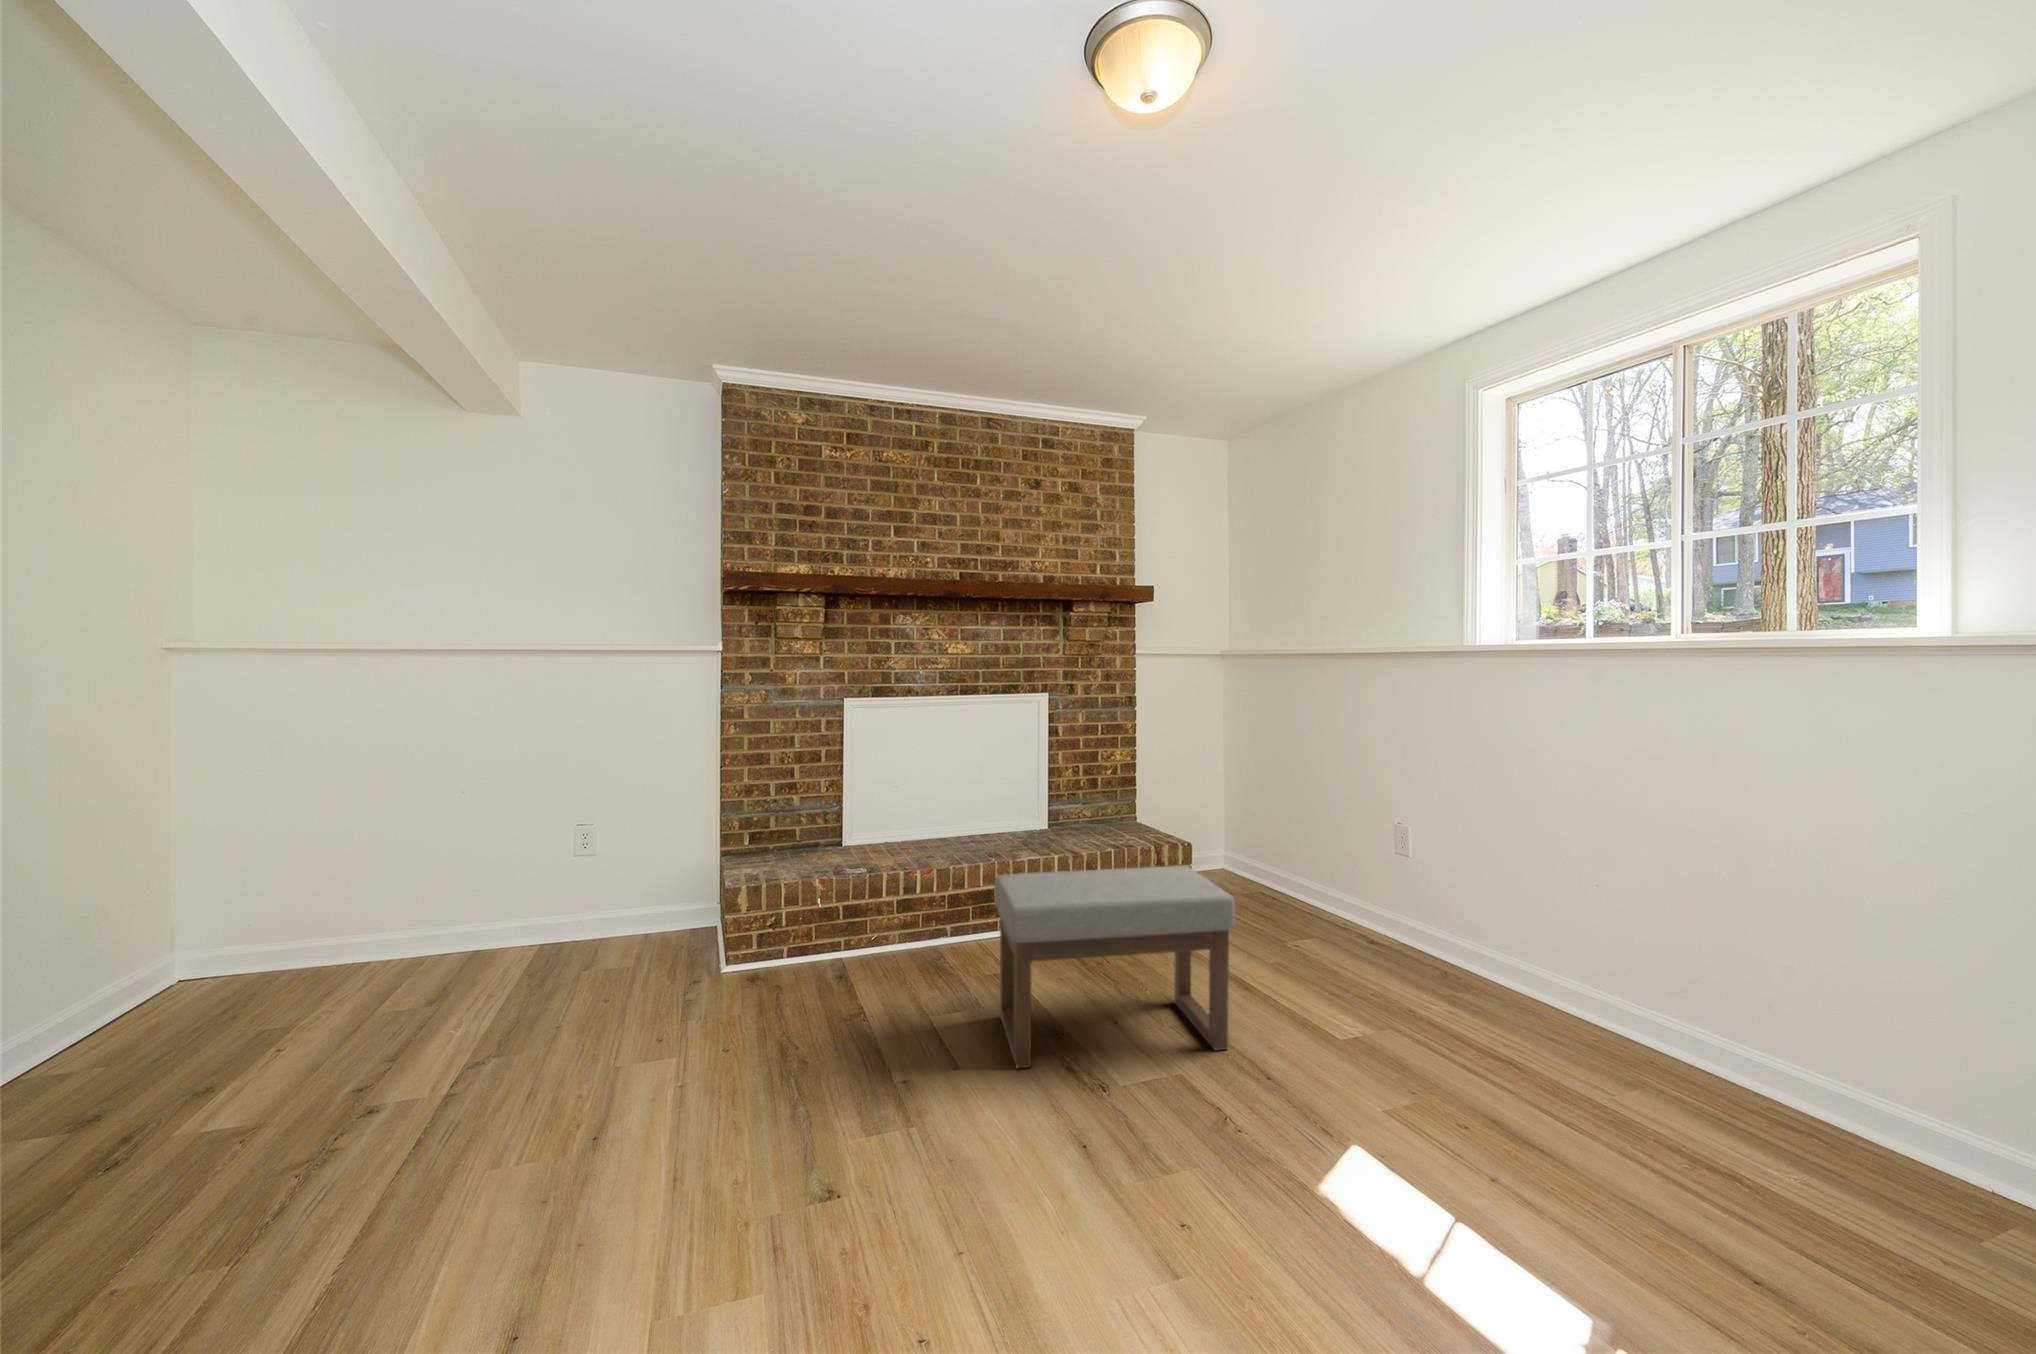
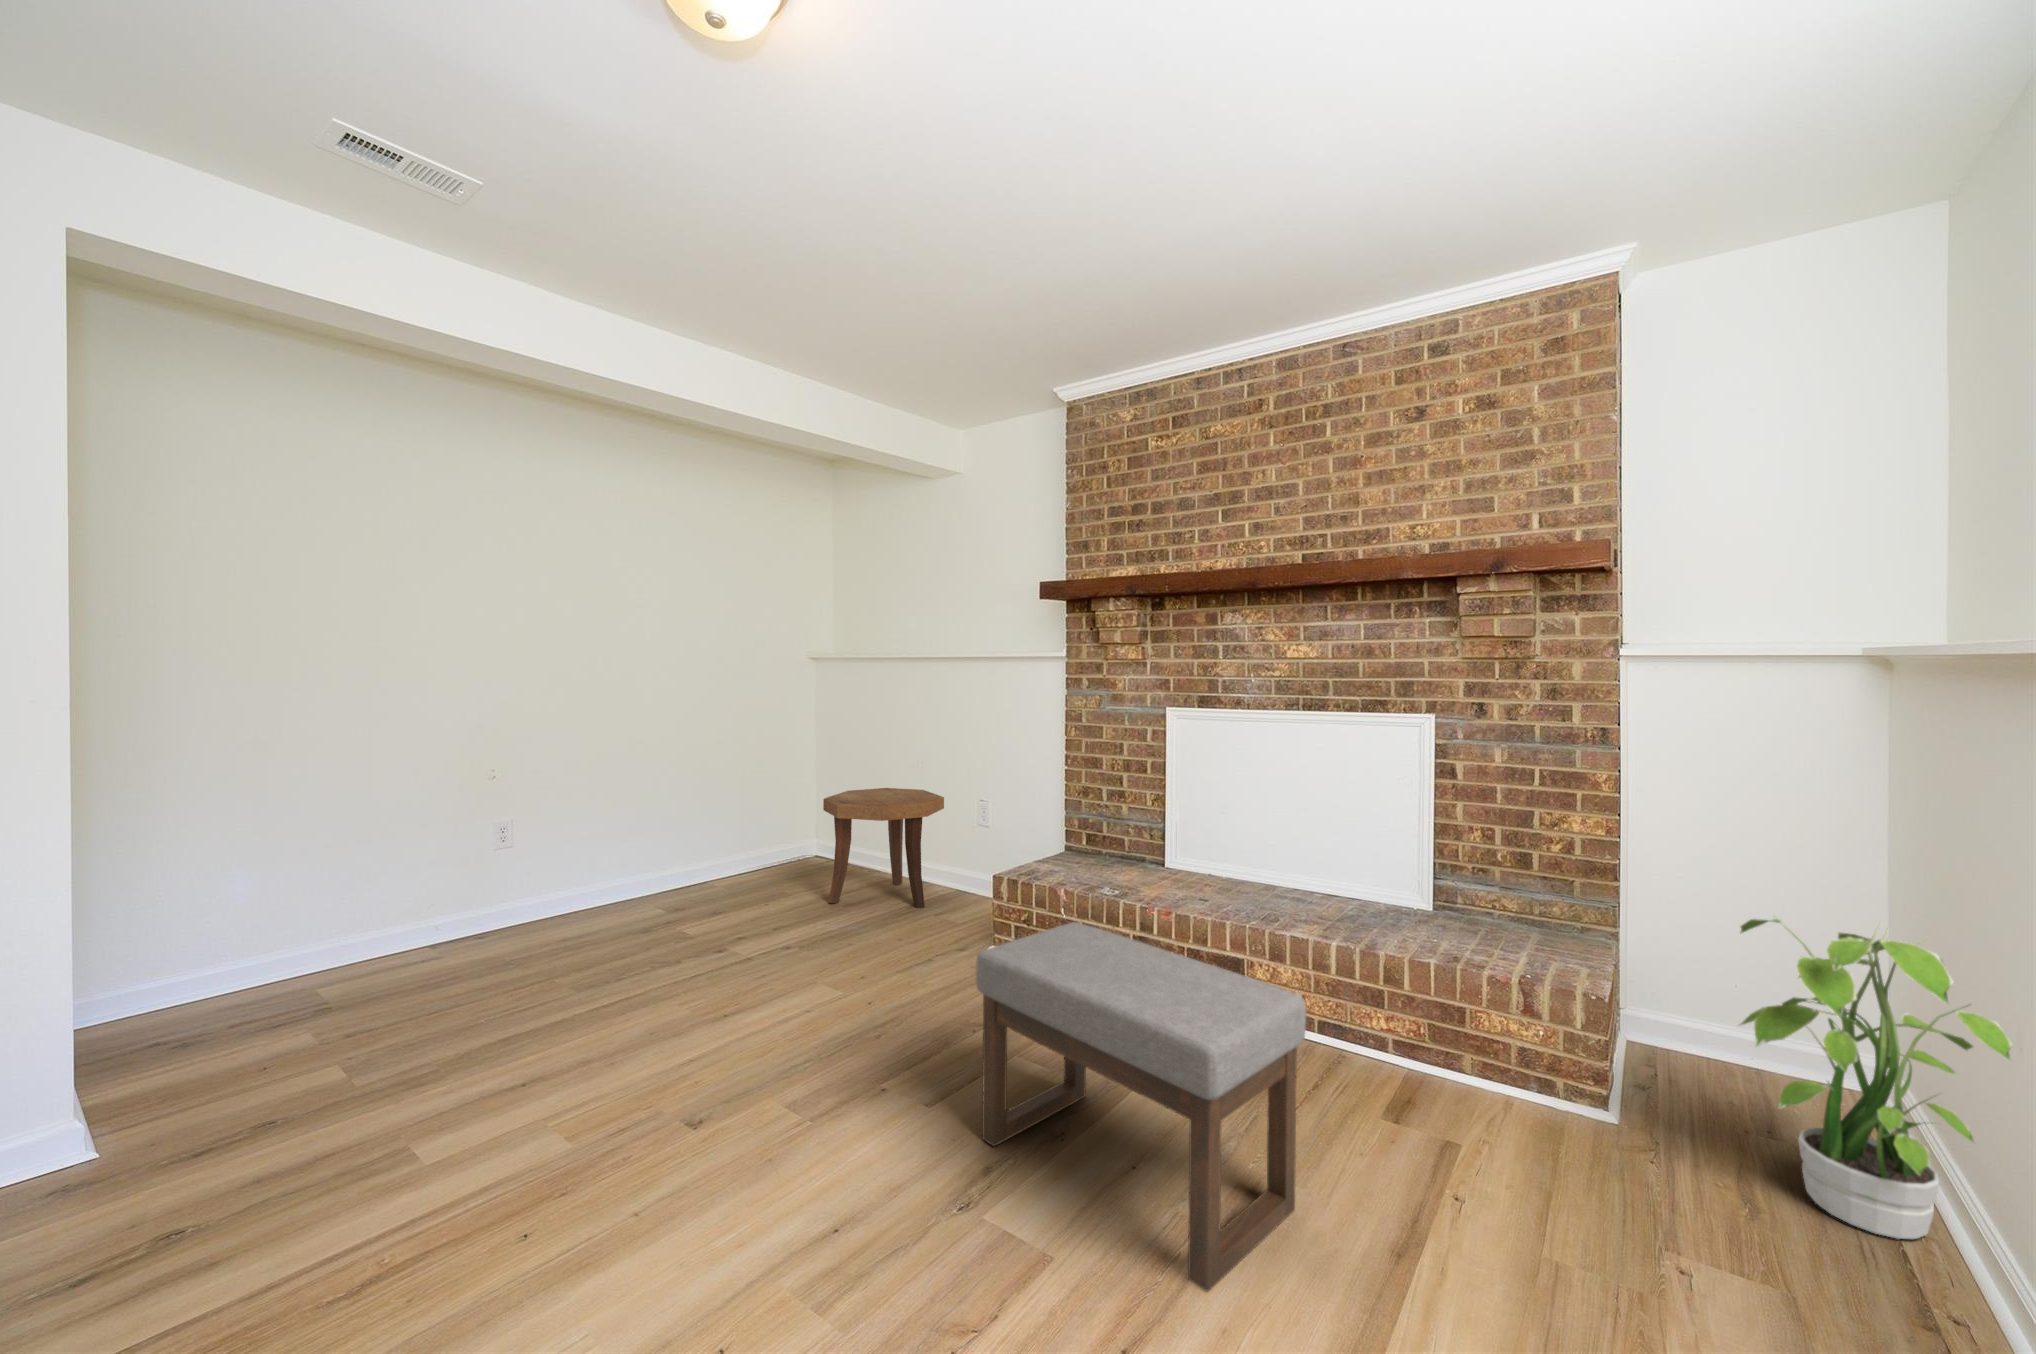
potted plant: none [1236,775,1332,912] -> present [1740,919,2012,1239]
side table: none [364,826,558,1012] -> present [823,788,944,908]

